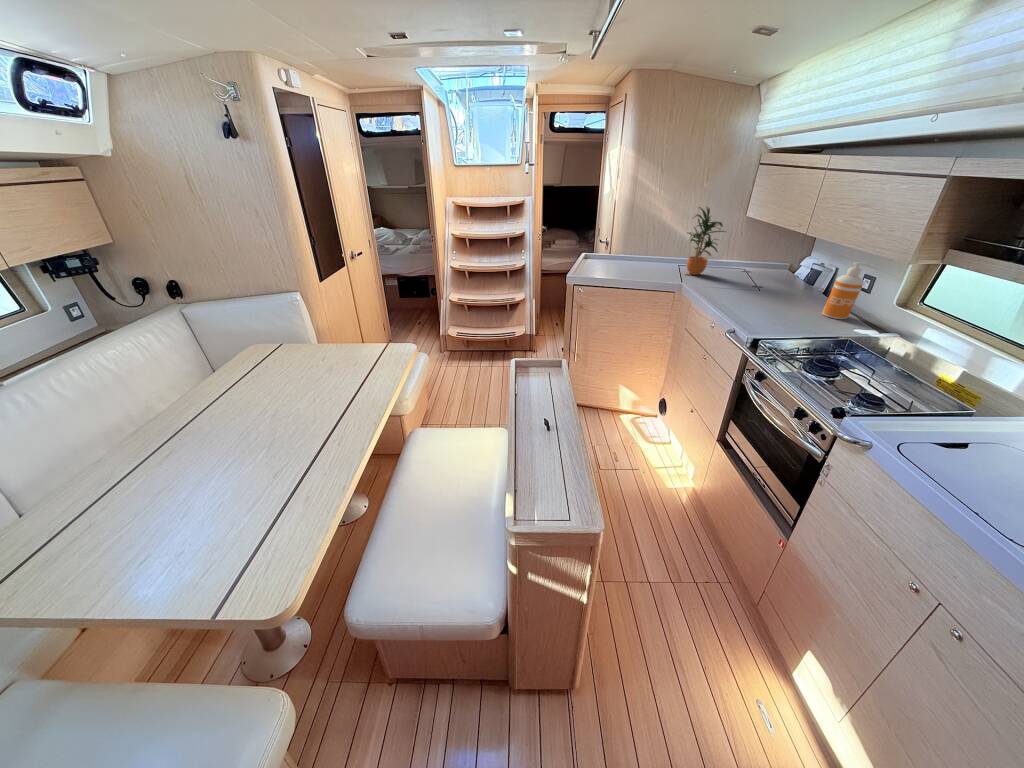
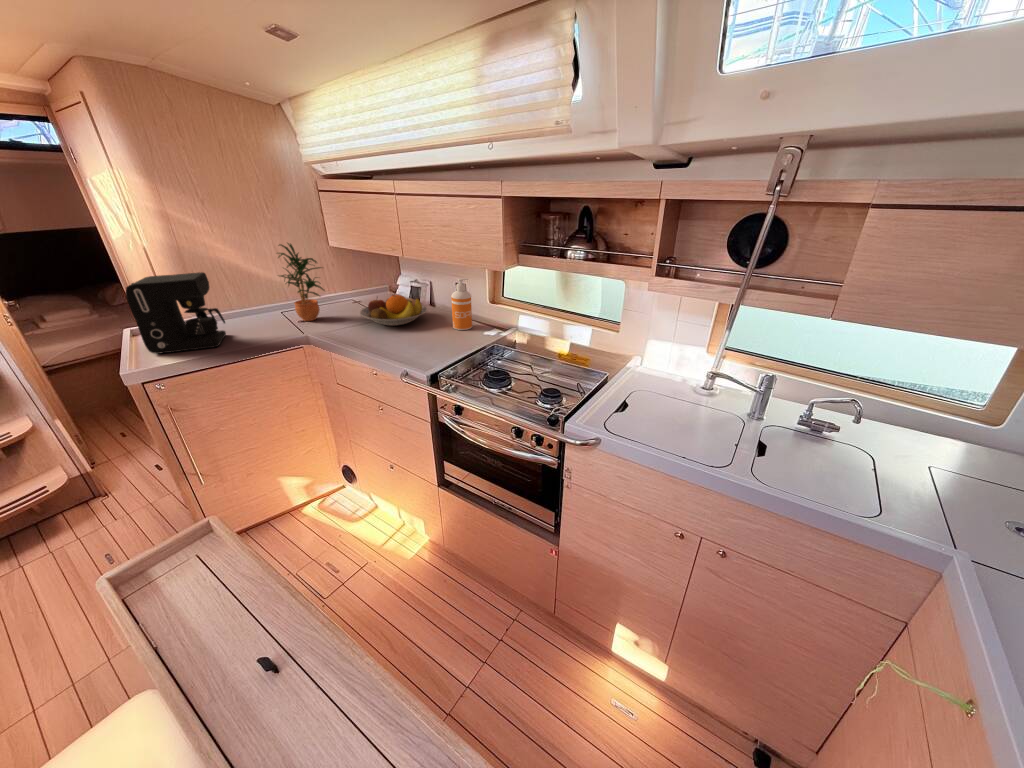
coffee maker: none [588,220,640,275] -> present [125,272,226,354]
fruit bowl: none [735,265,808,297] -> present [360,294,427,326]

